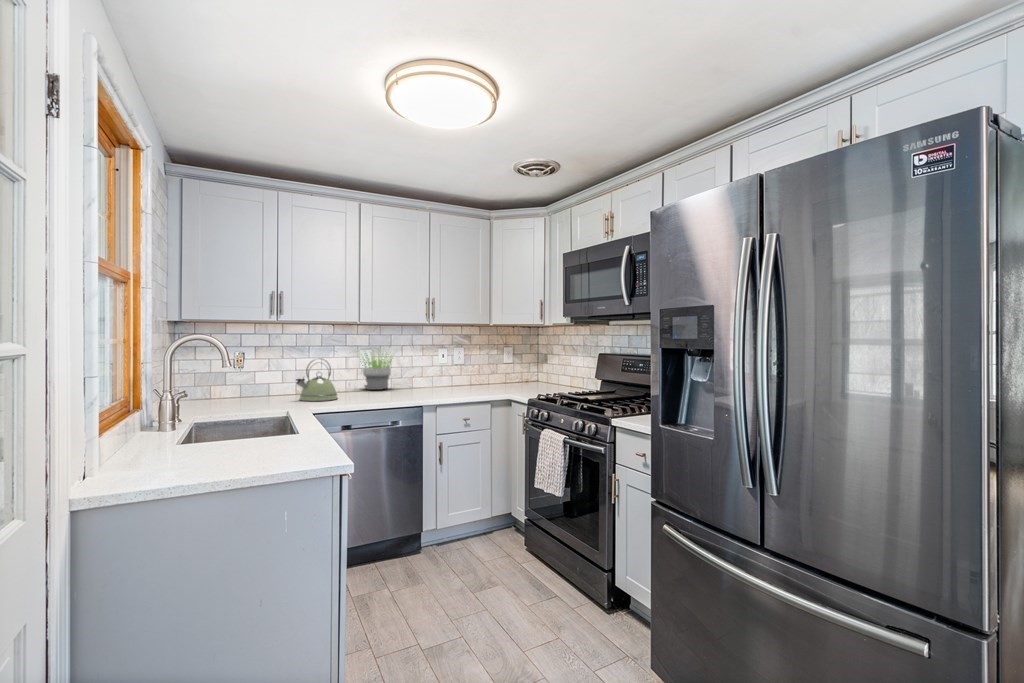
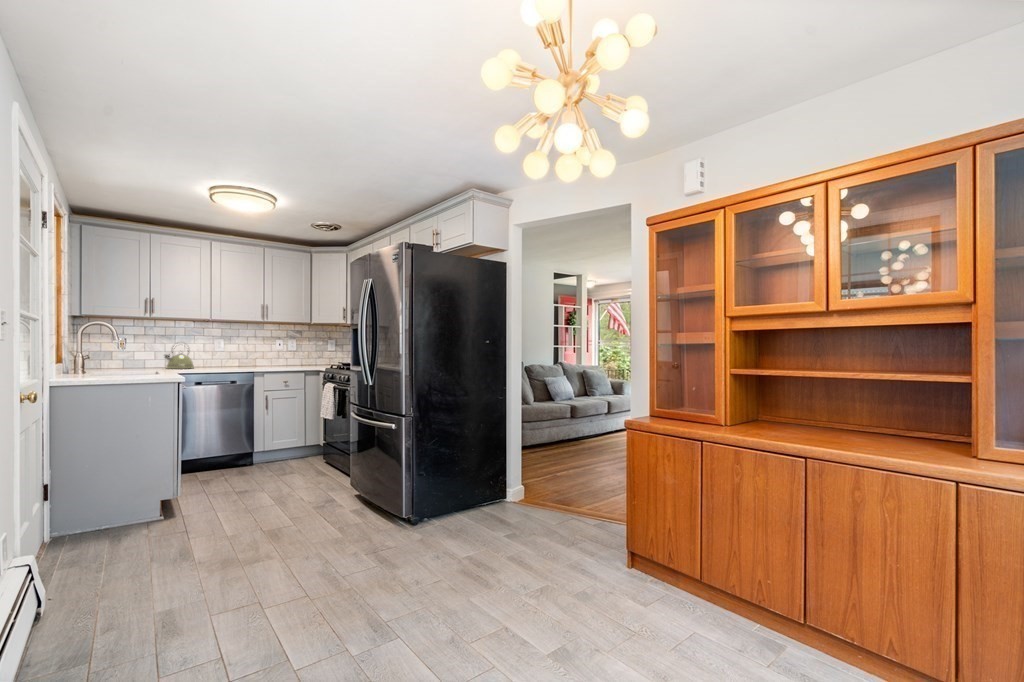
potted plant: present [360,351,394,390] -> none [207,338,245,366]

